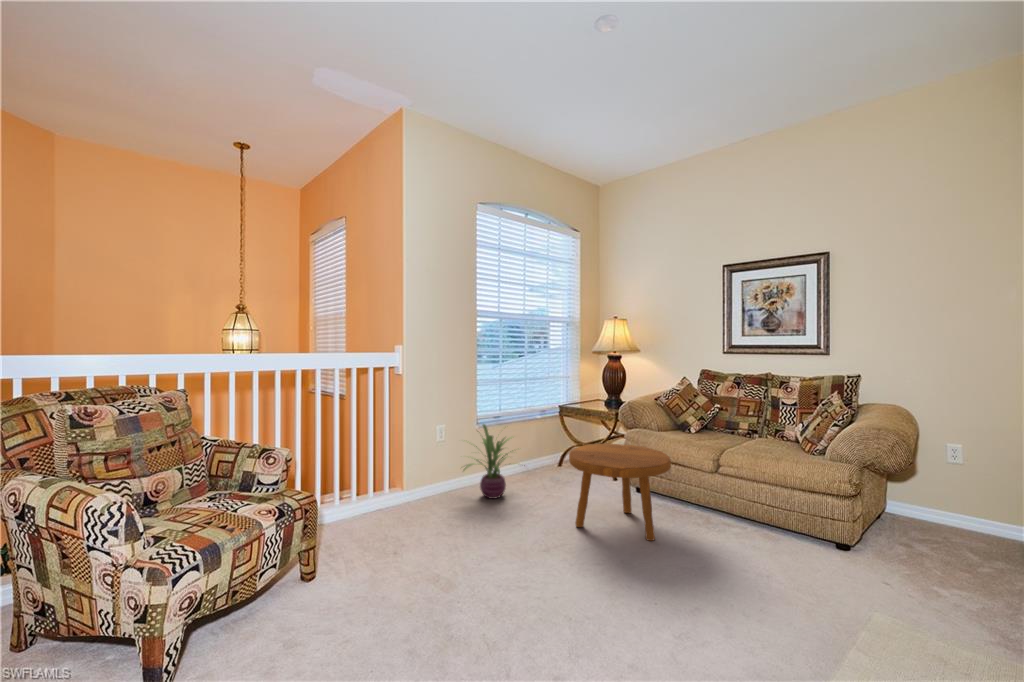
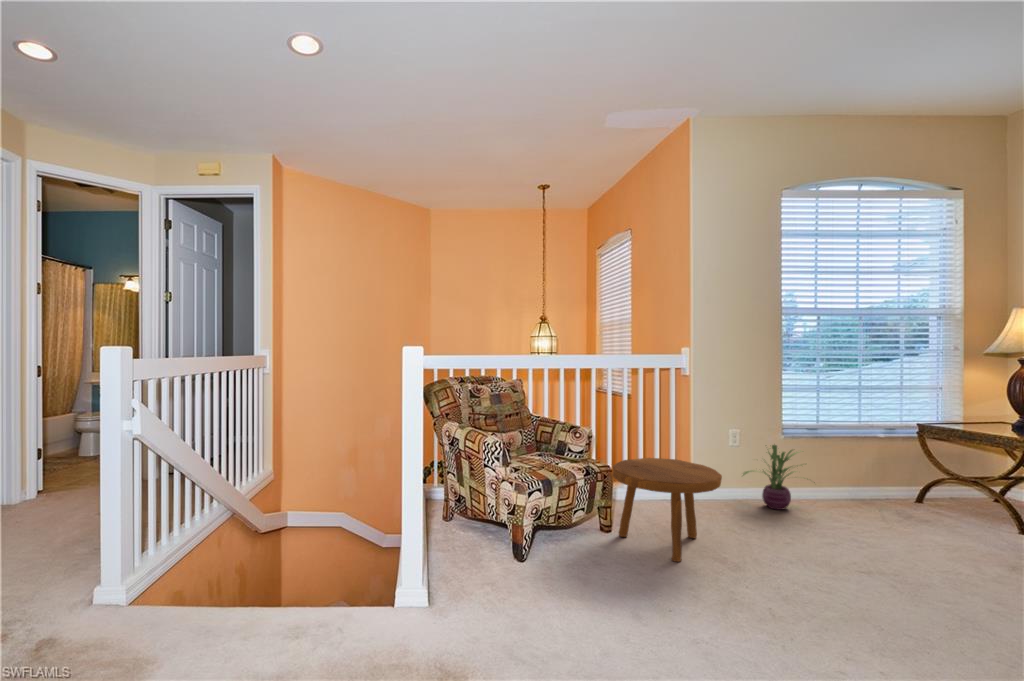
footstool: present [569,443,671,541] -> present [612,458,722,562]

